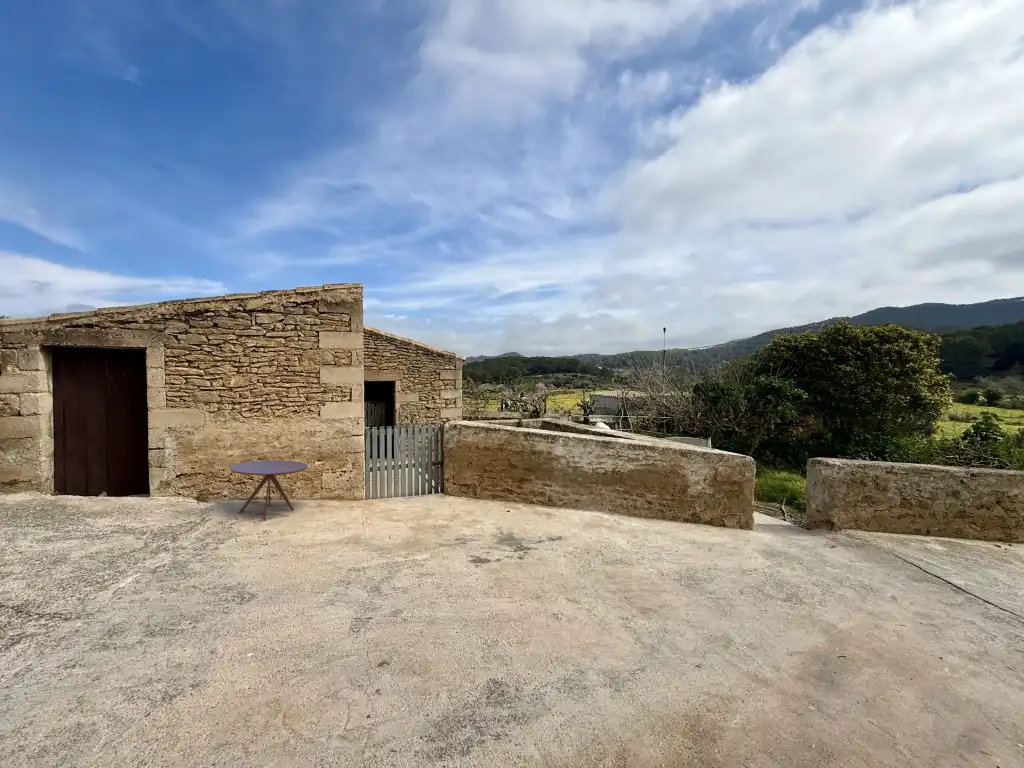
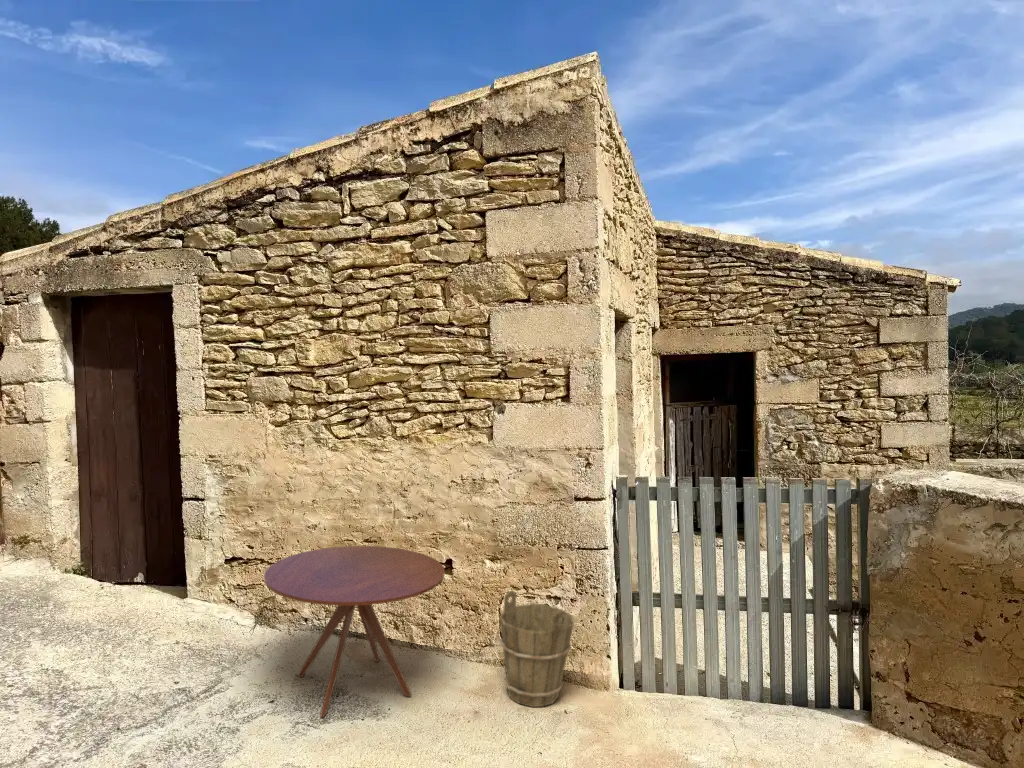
bucket: none [326,470,354,507] -> present [500,591,574,707]

